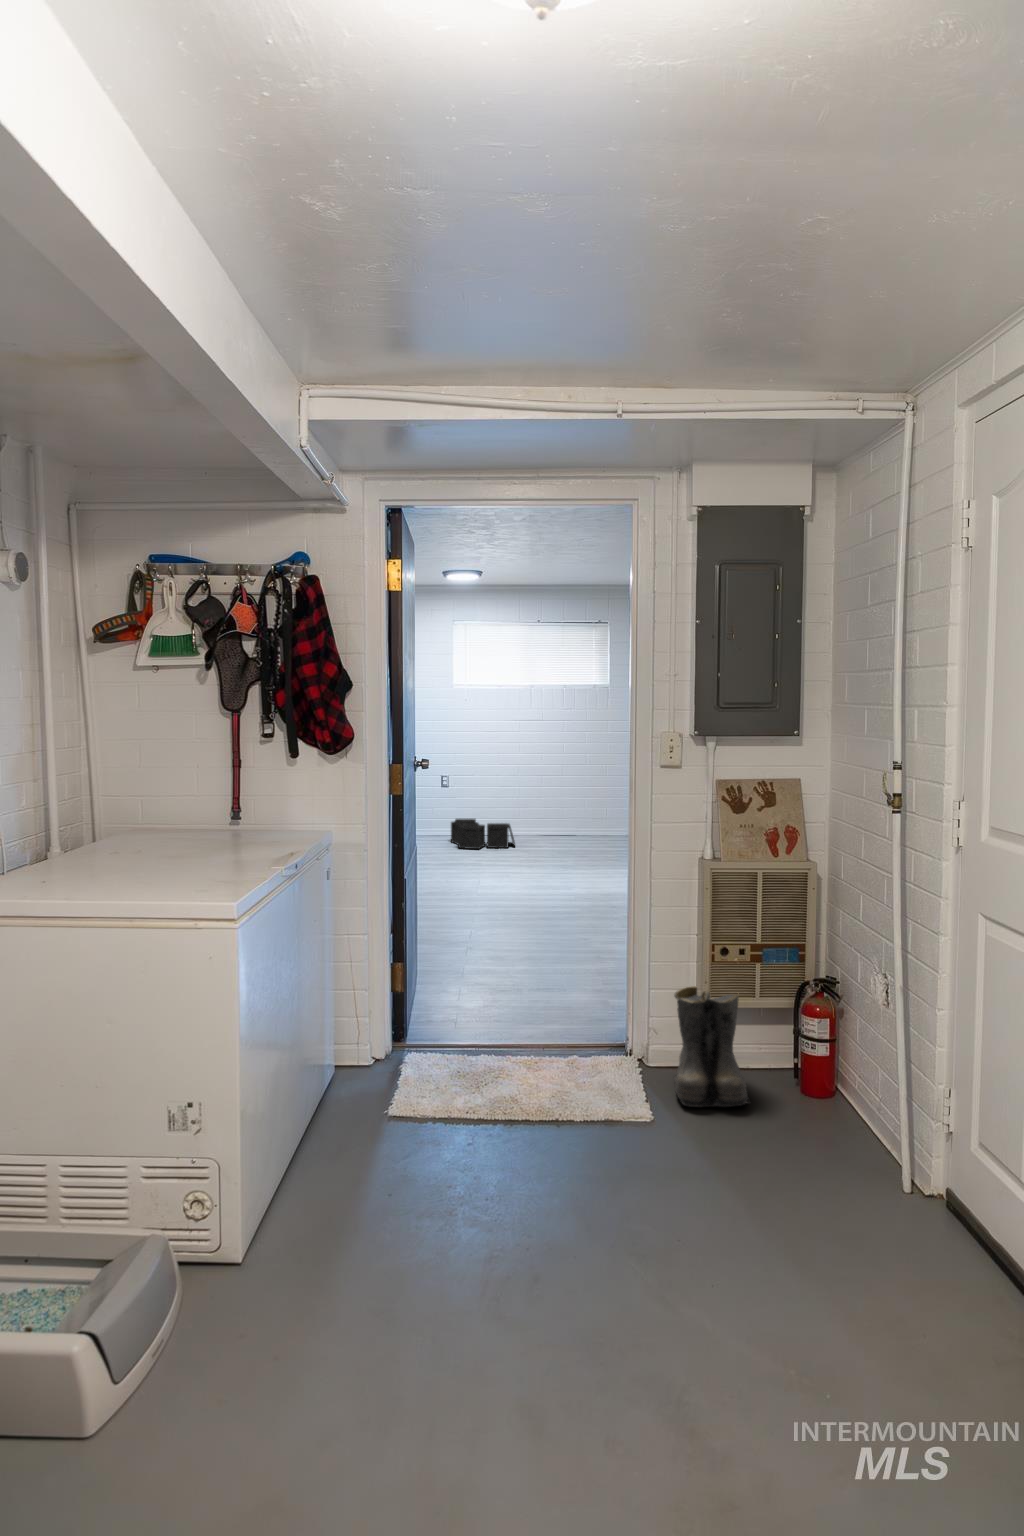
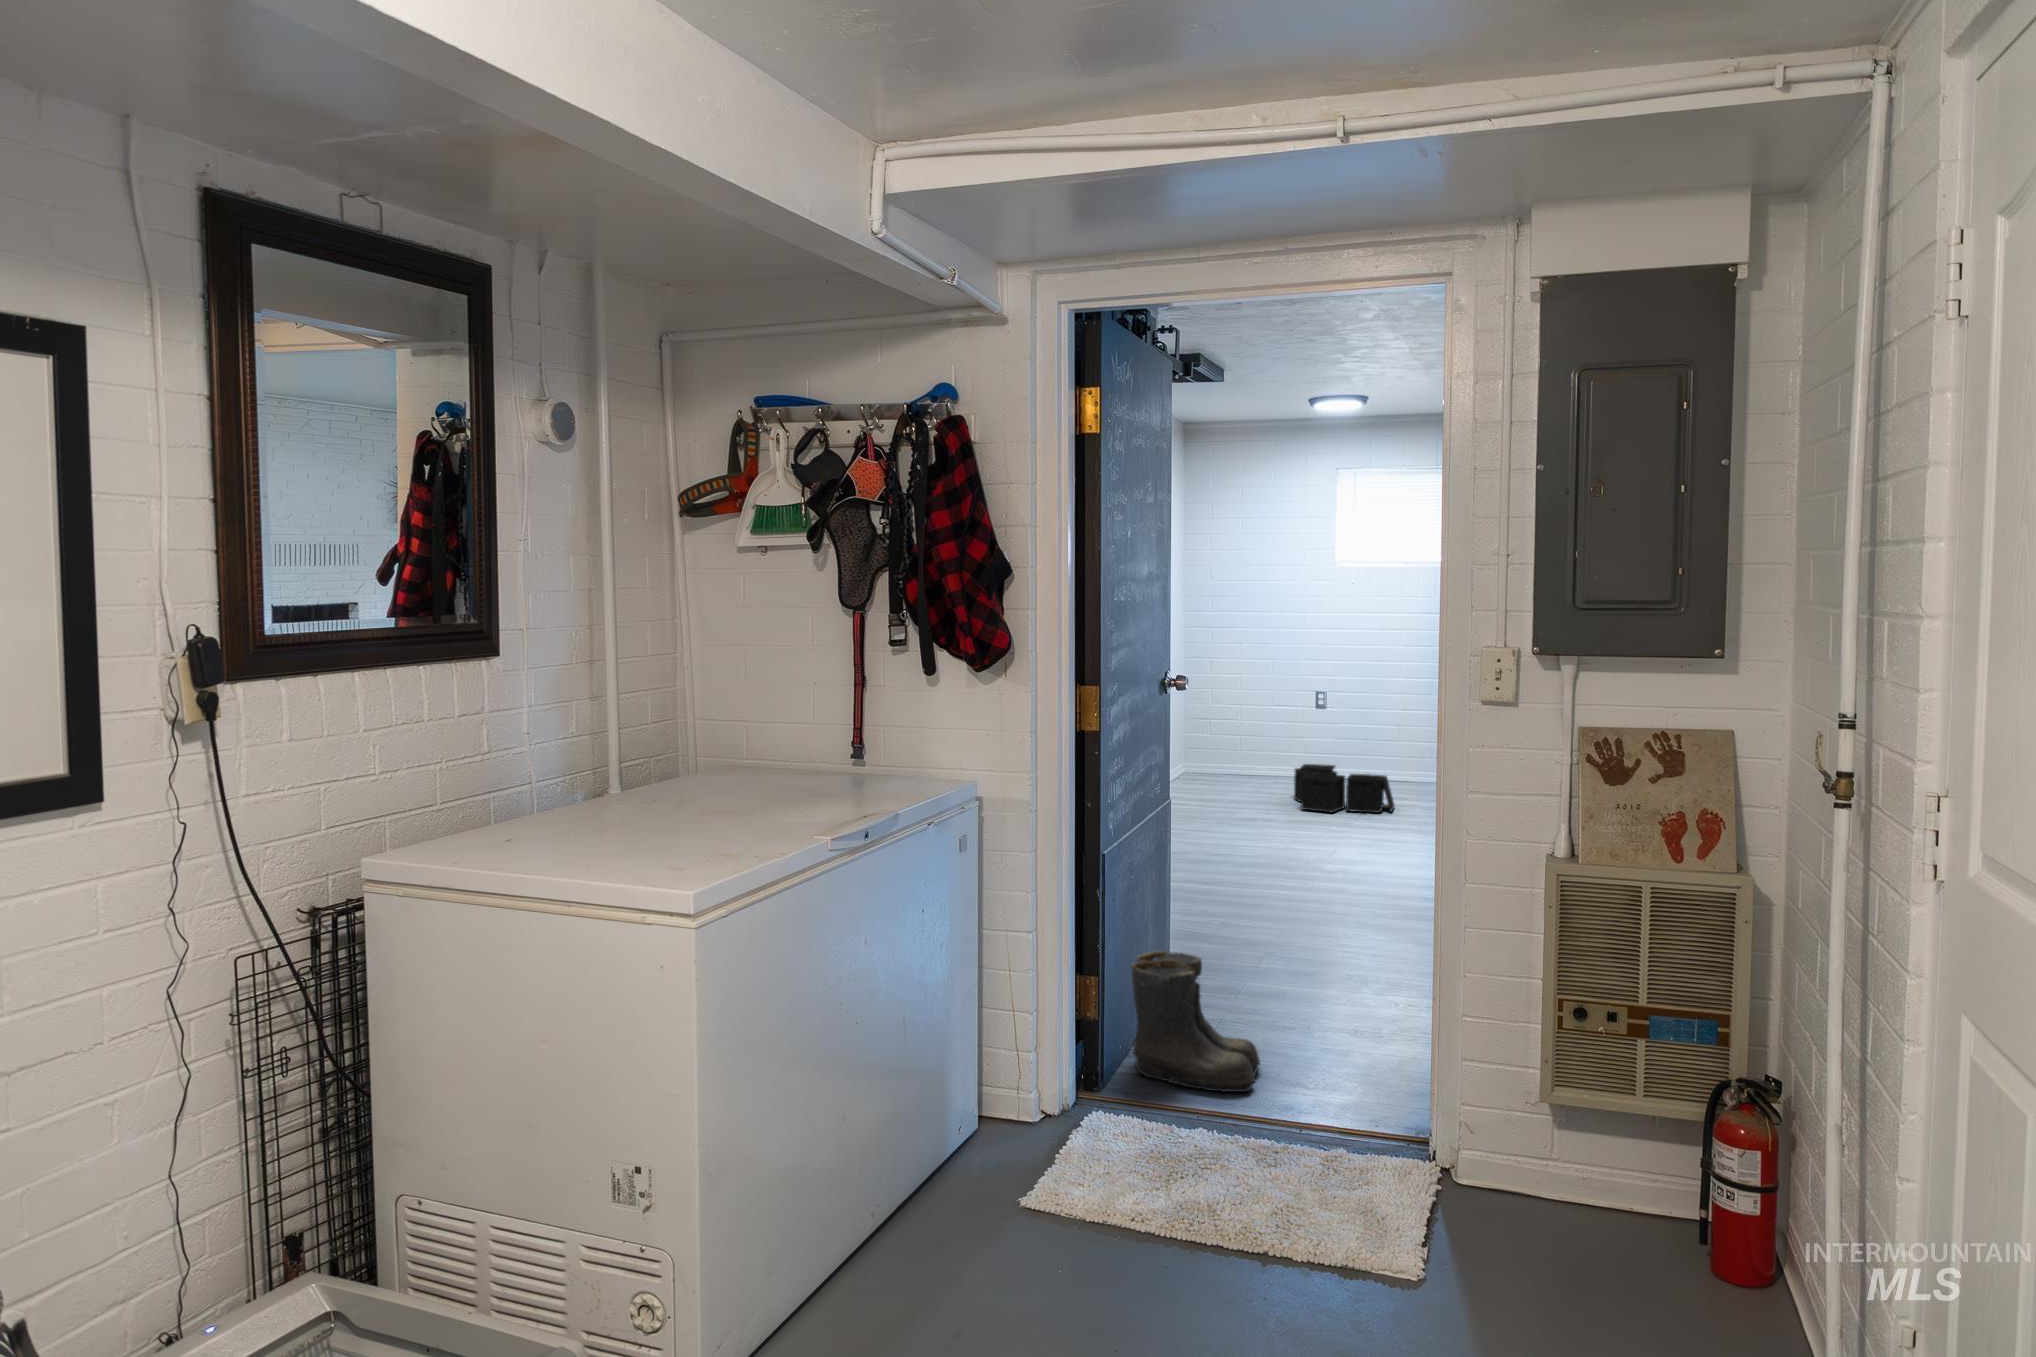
boots: present [674,986,748,1107] -> present [1132,951,1260,1092]

